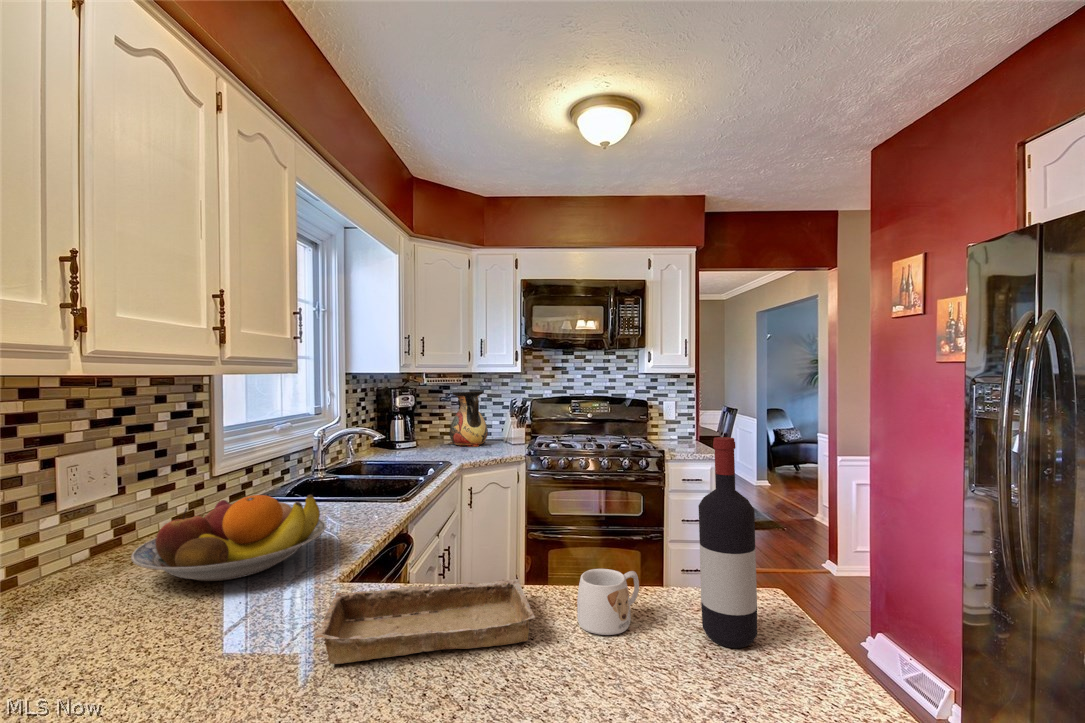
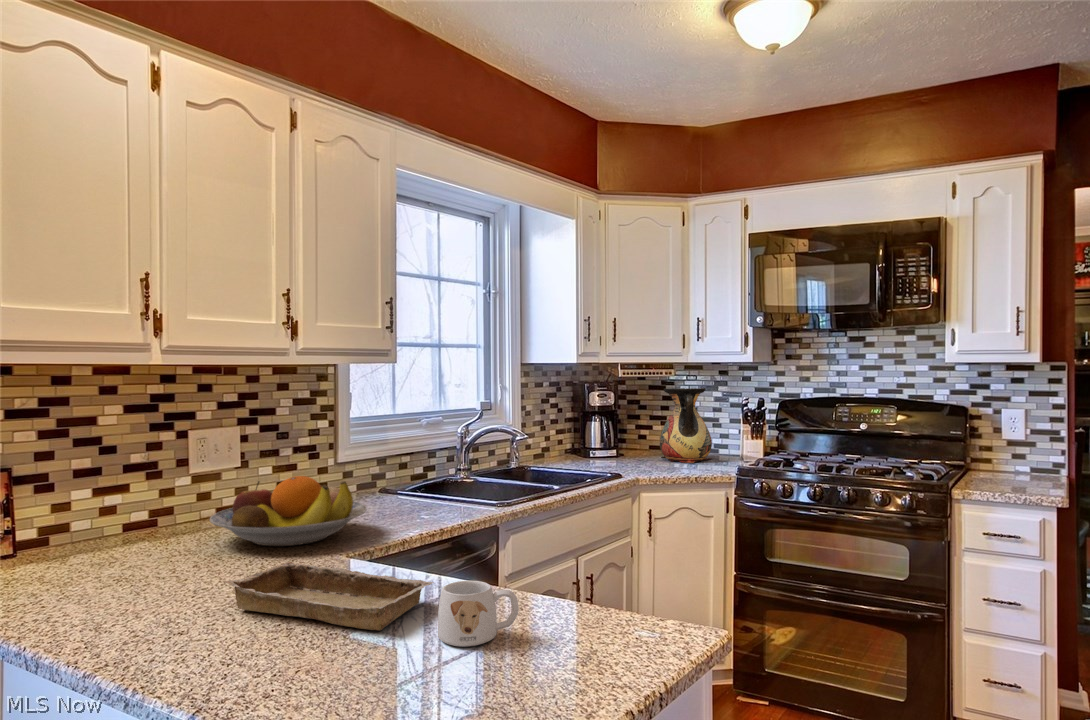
wine bottle: present [698,437,757,648] -> none [523,443,585,687]

